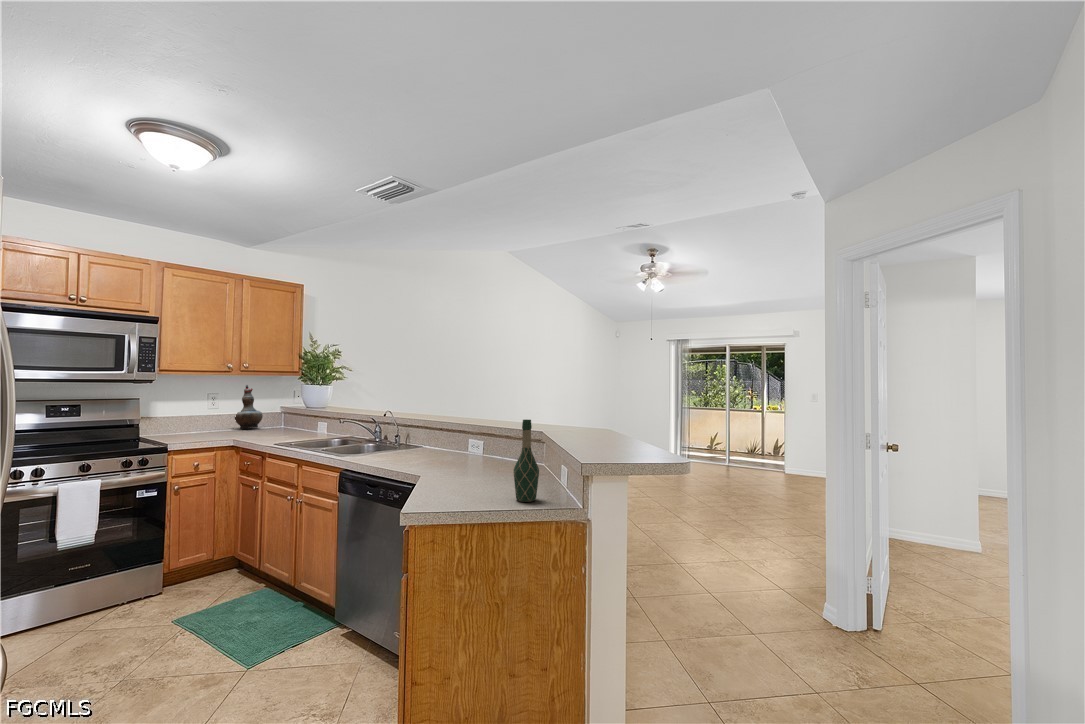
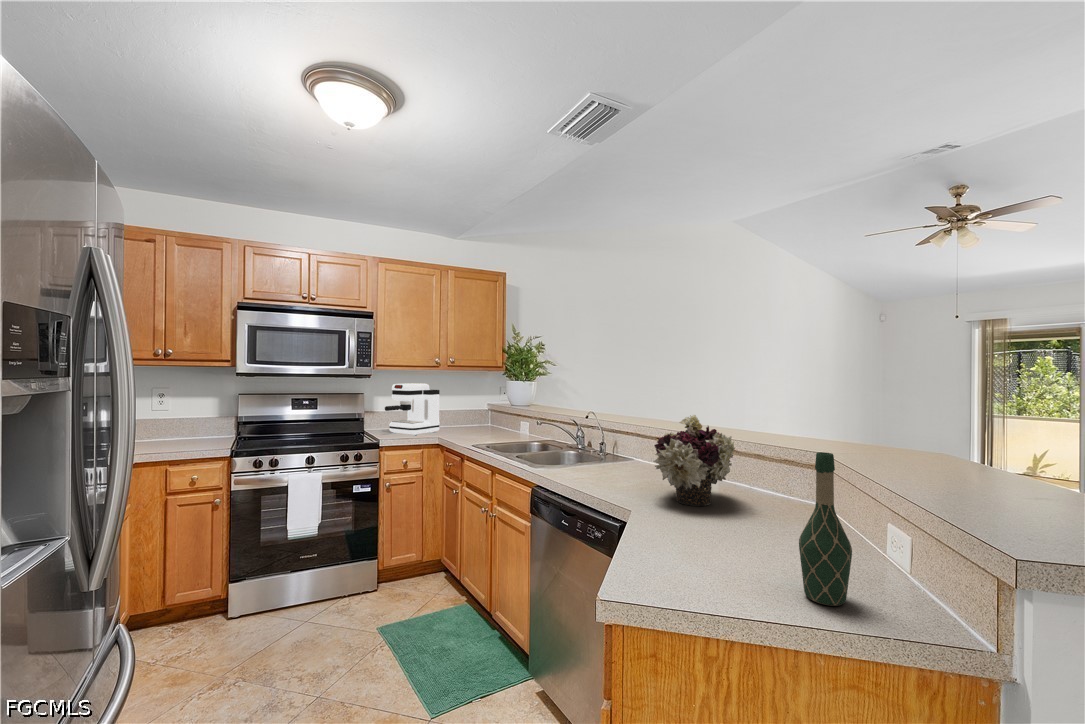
decorative vase: present [235,385,263,429] -> none [446,379,471,424]
coffee maker: none [171,389,233,439] -> present [385,383,440,435]
flower arrangement: none [435,406,492,469] -> present [653,415,735,506]

